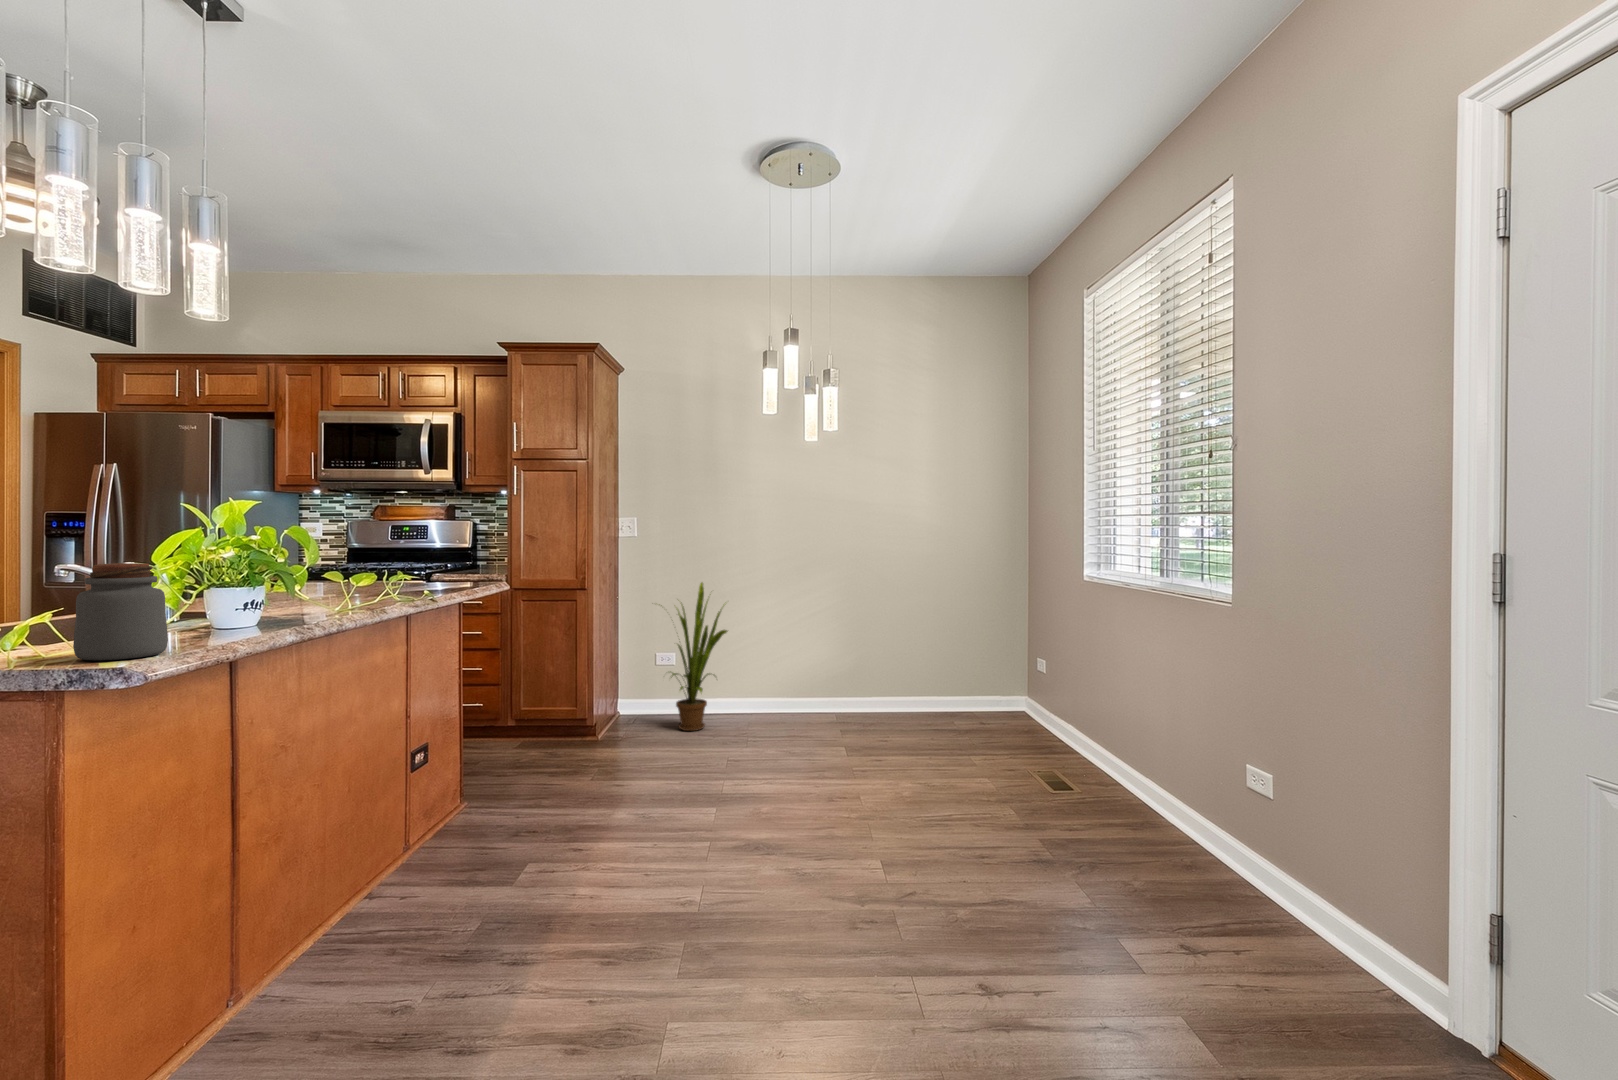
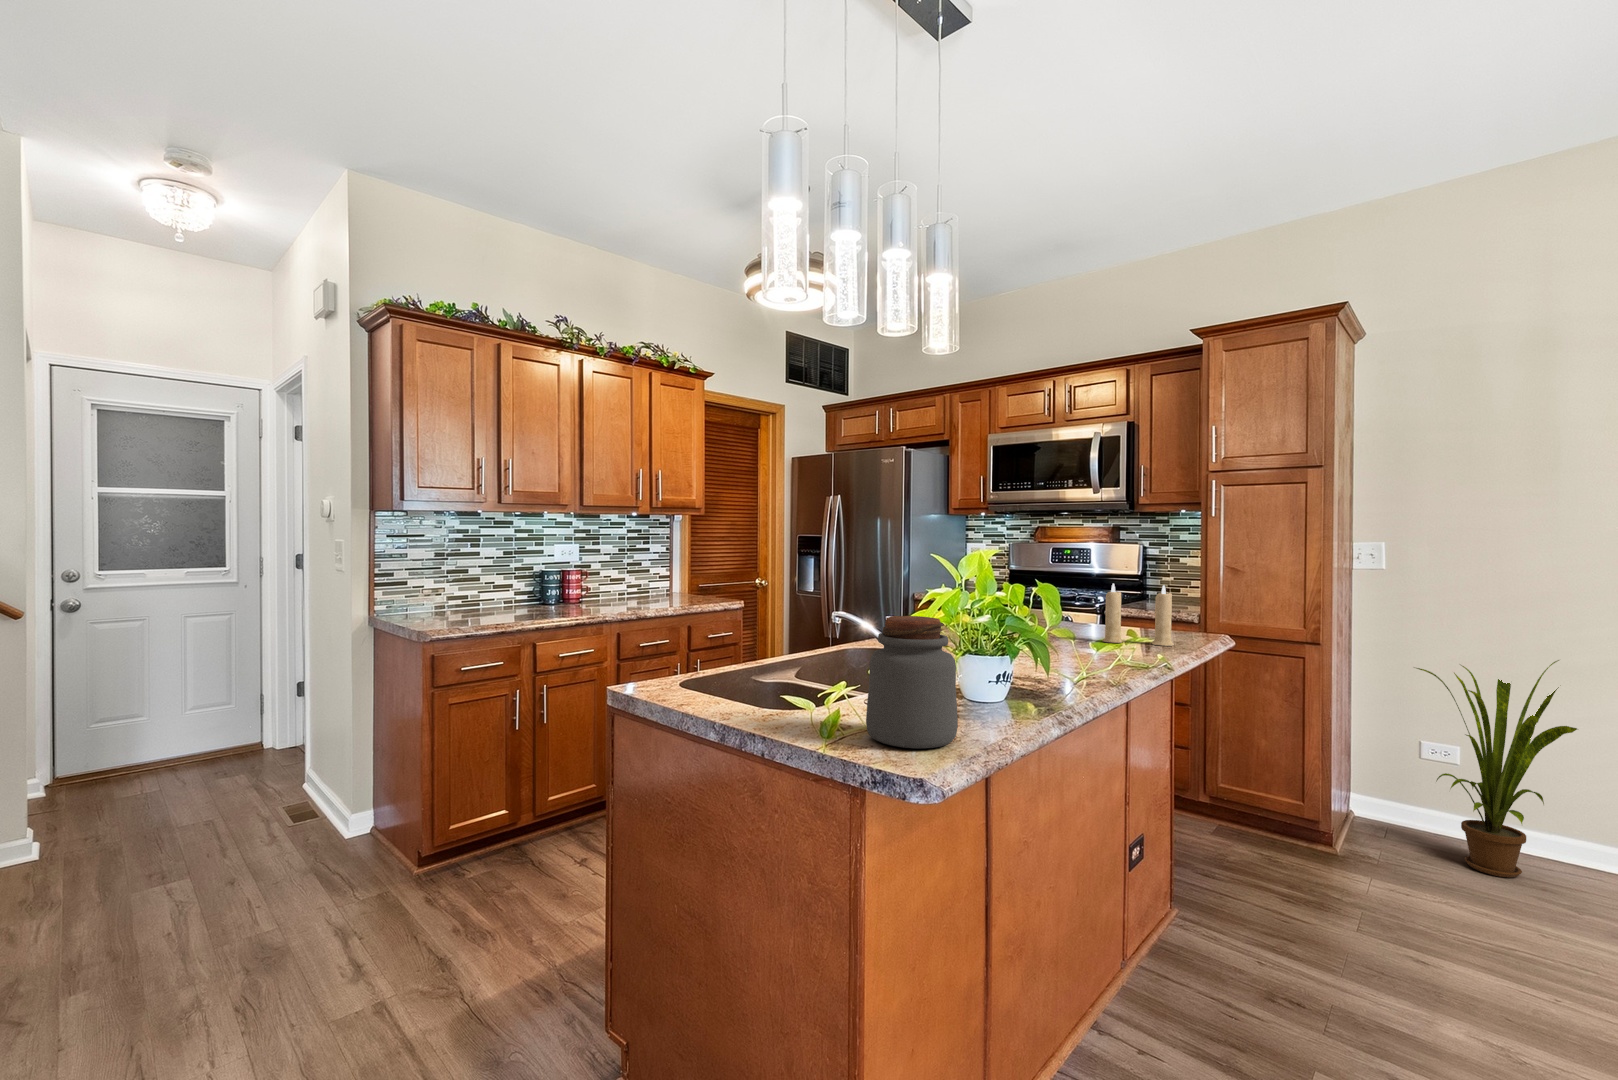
candle: none [390,547,448,596] -> present [1102,583,1174,646]

